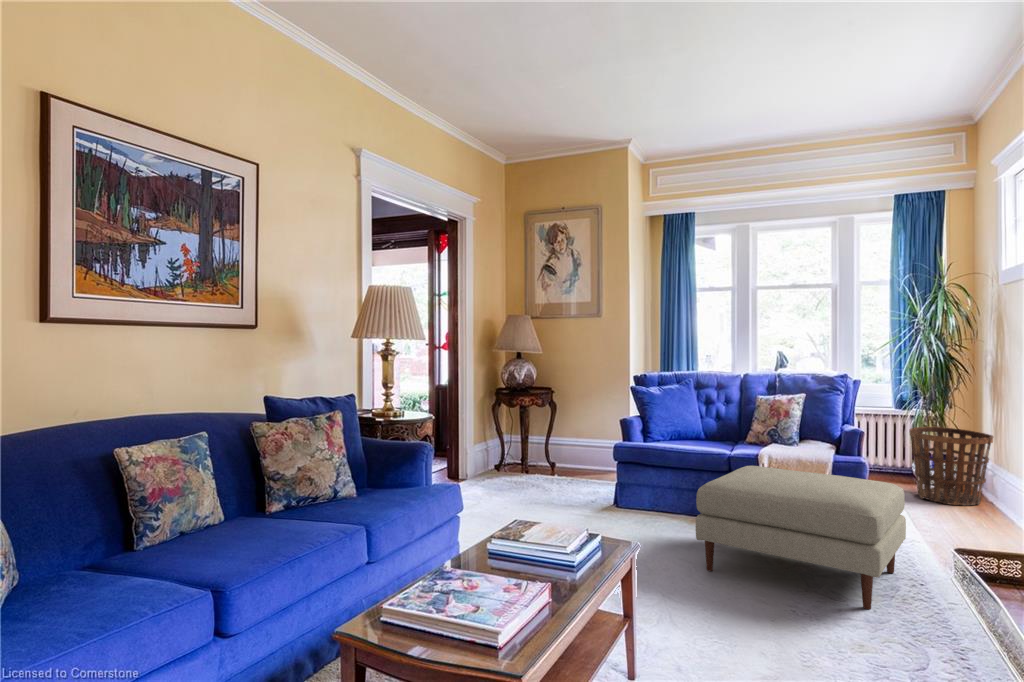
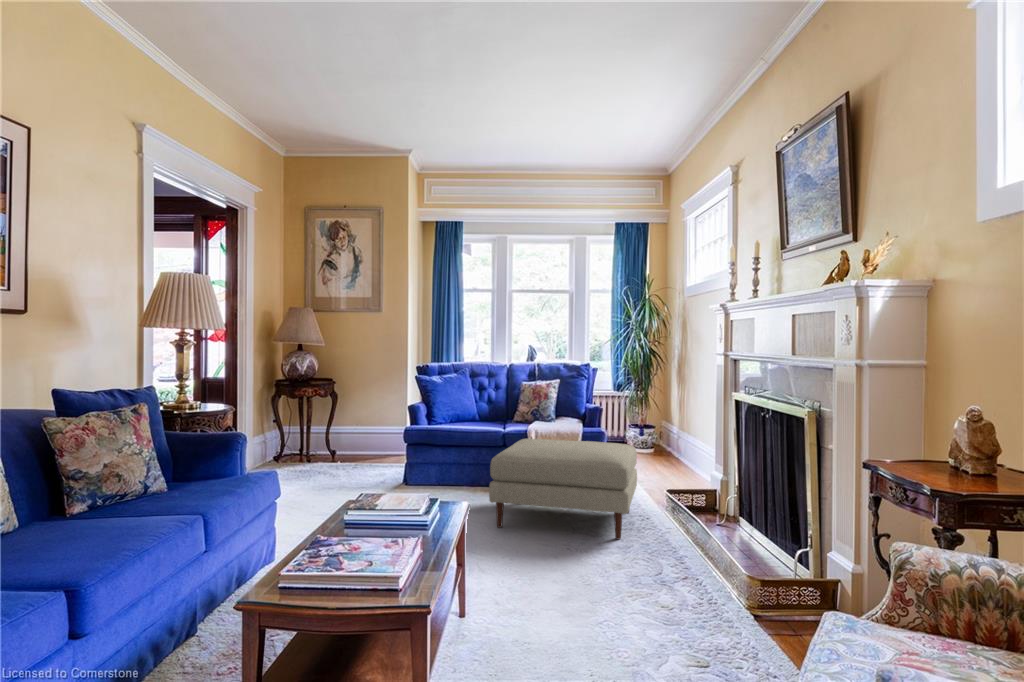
basket: present [909,427,993,505] -> none [626,403,680,461]

